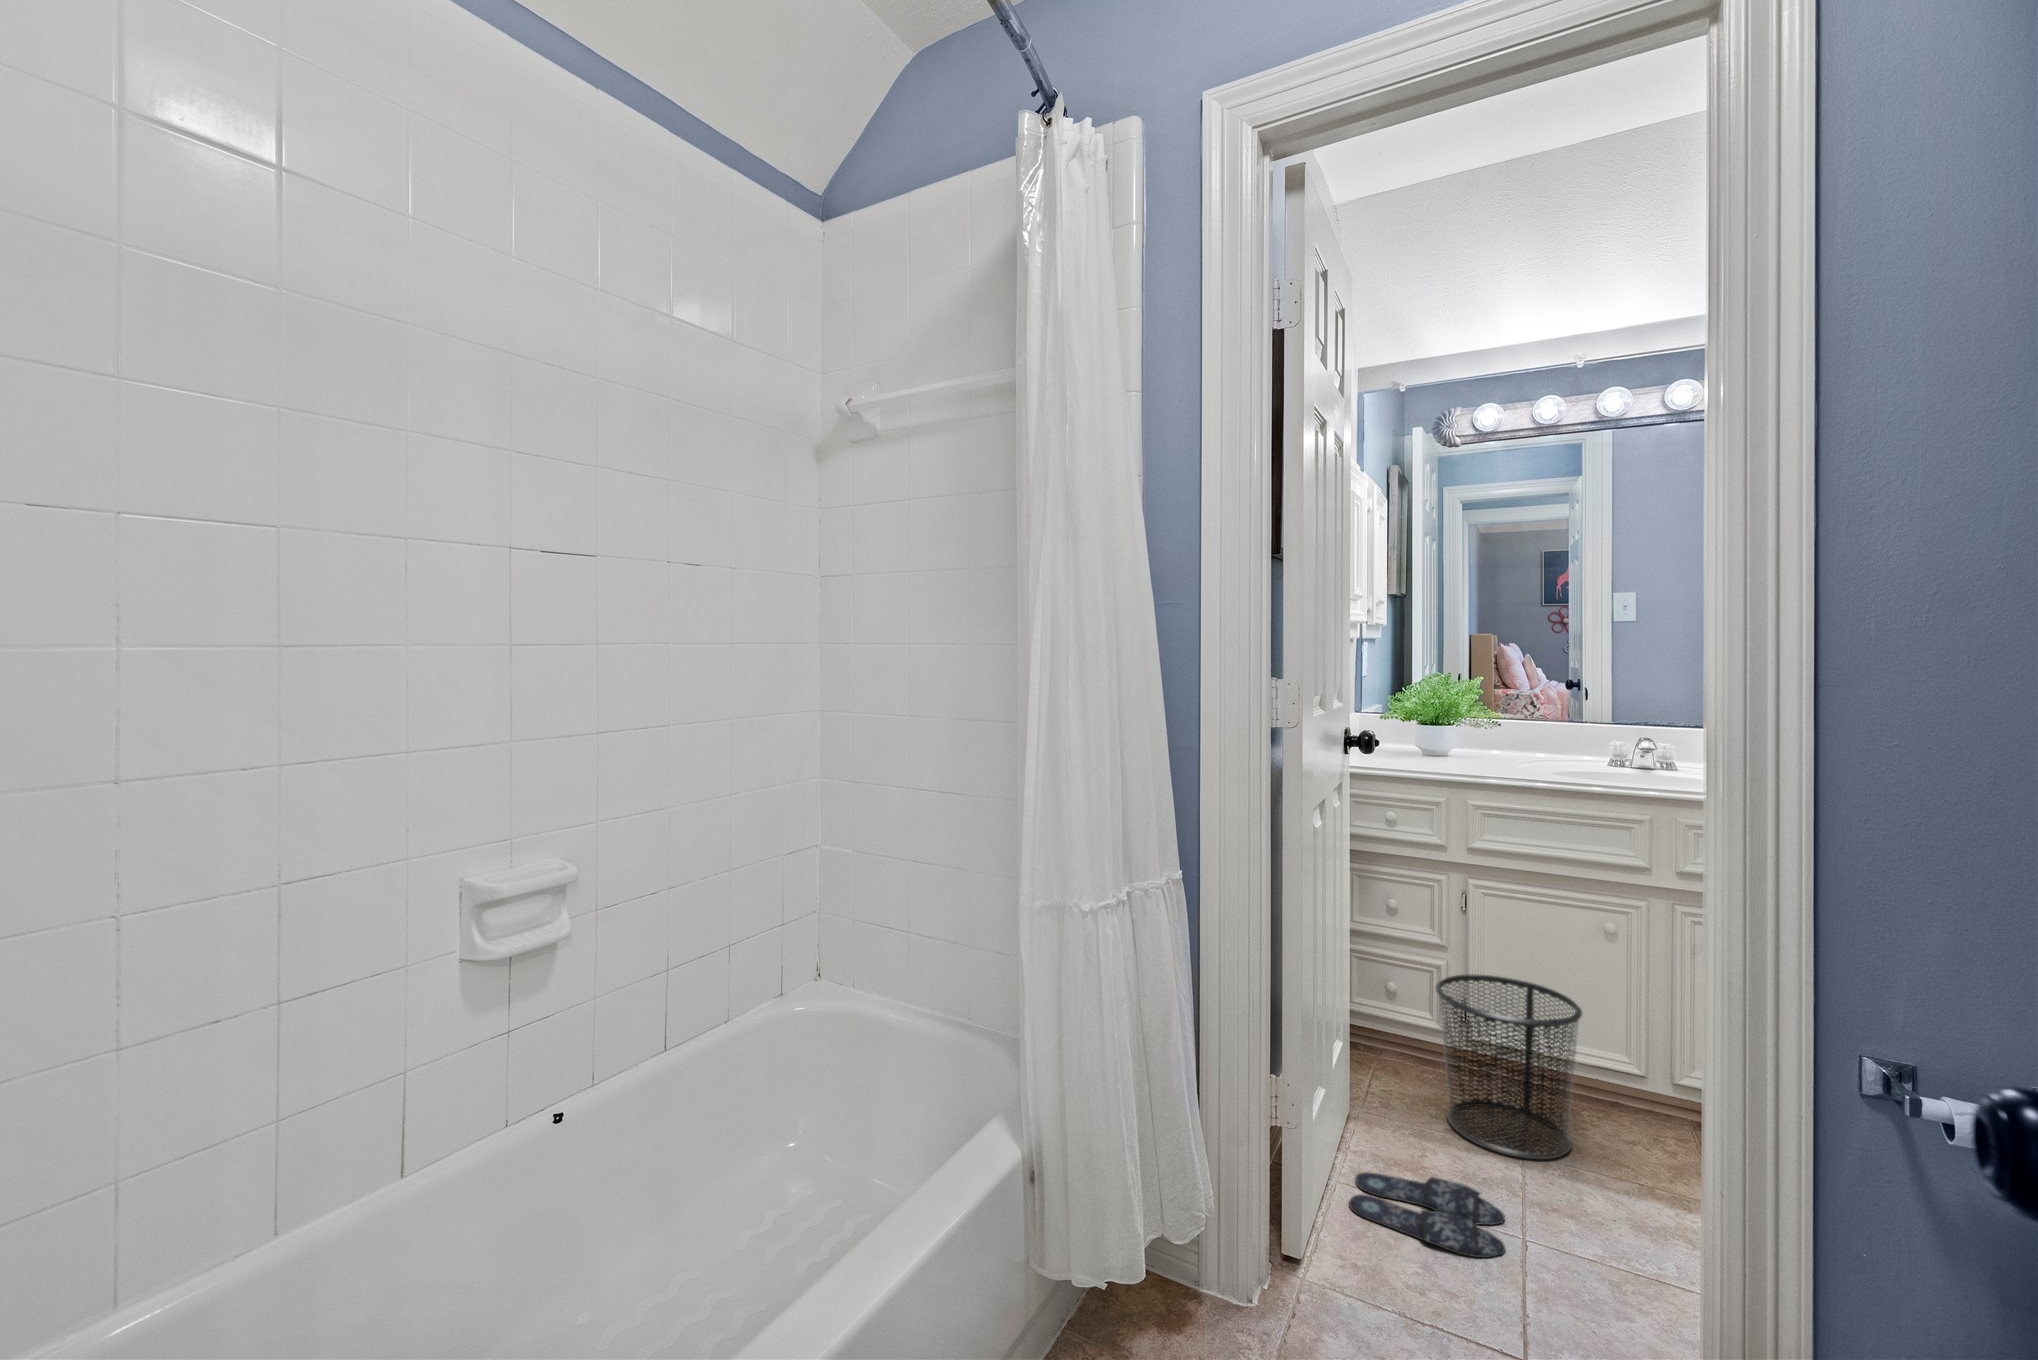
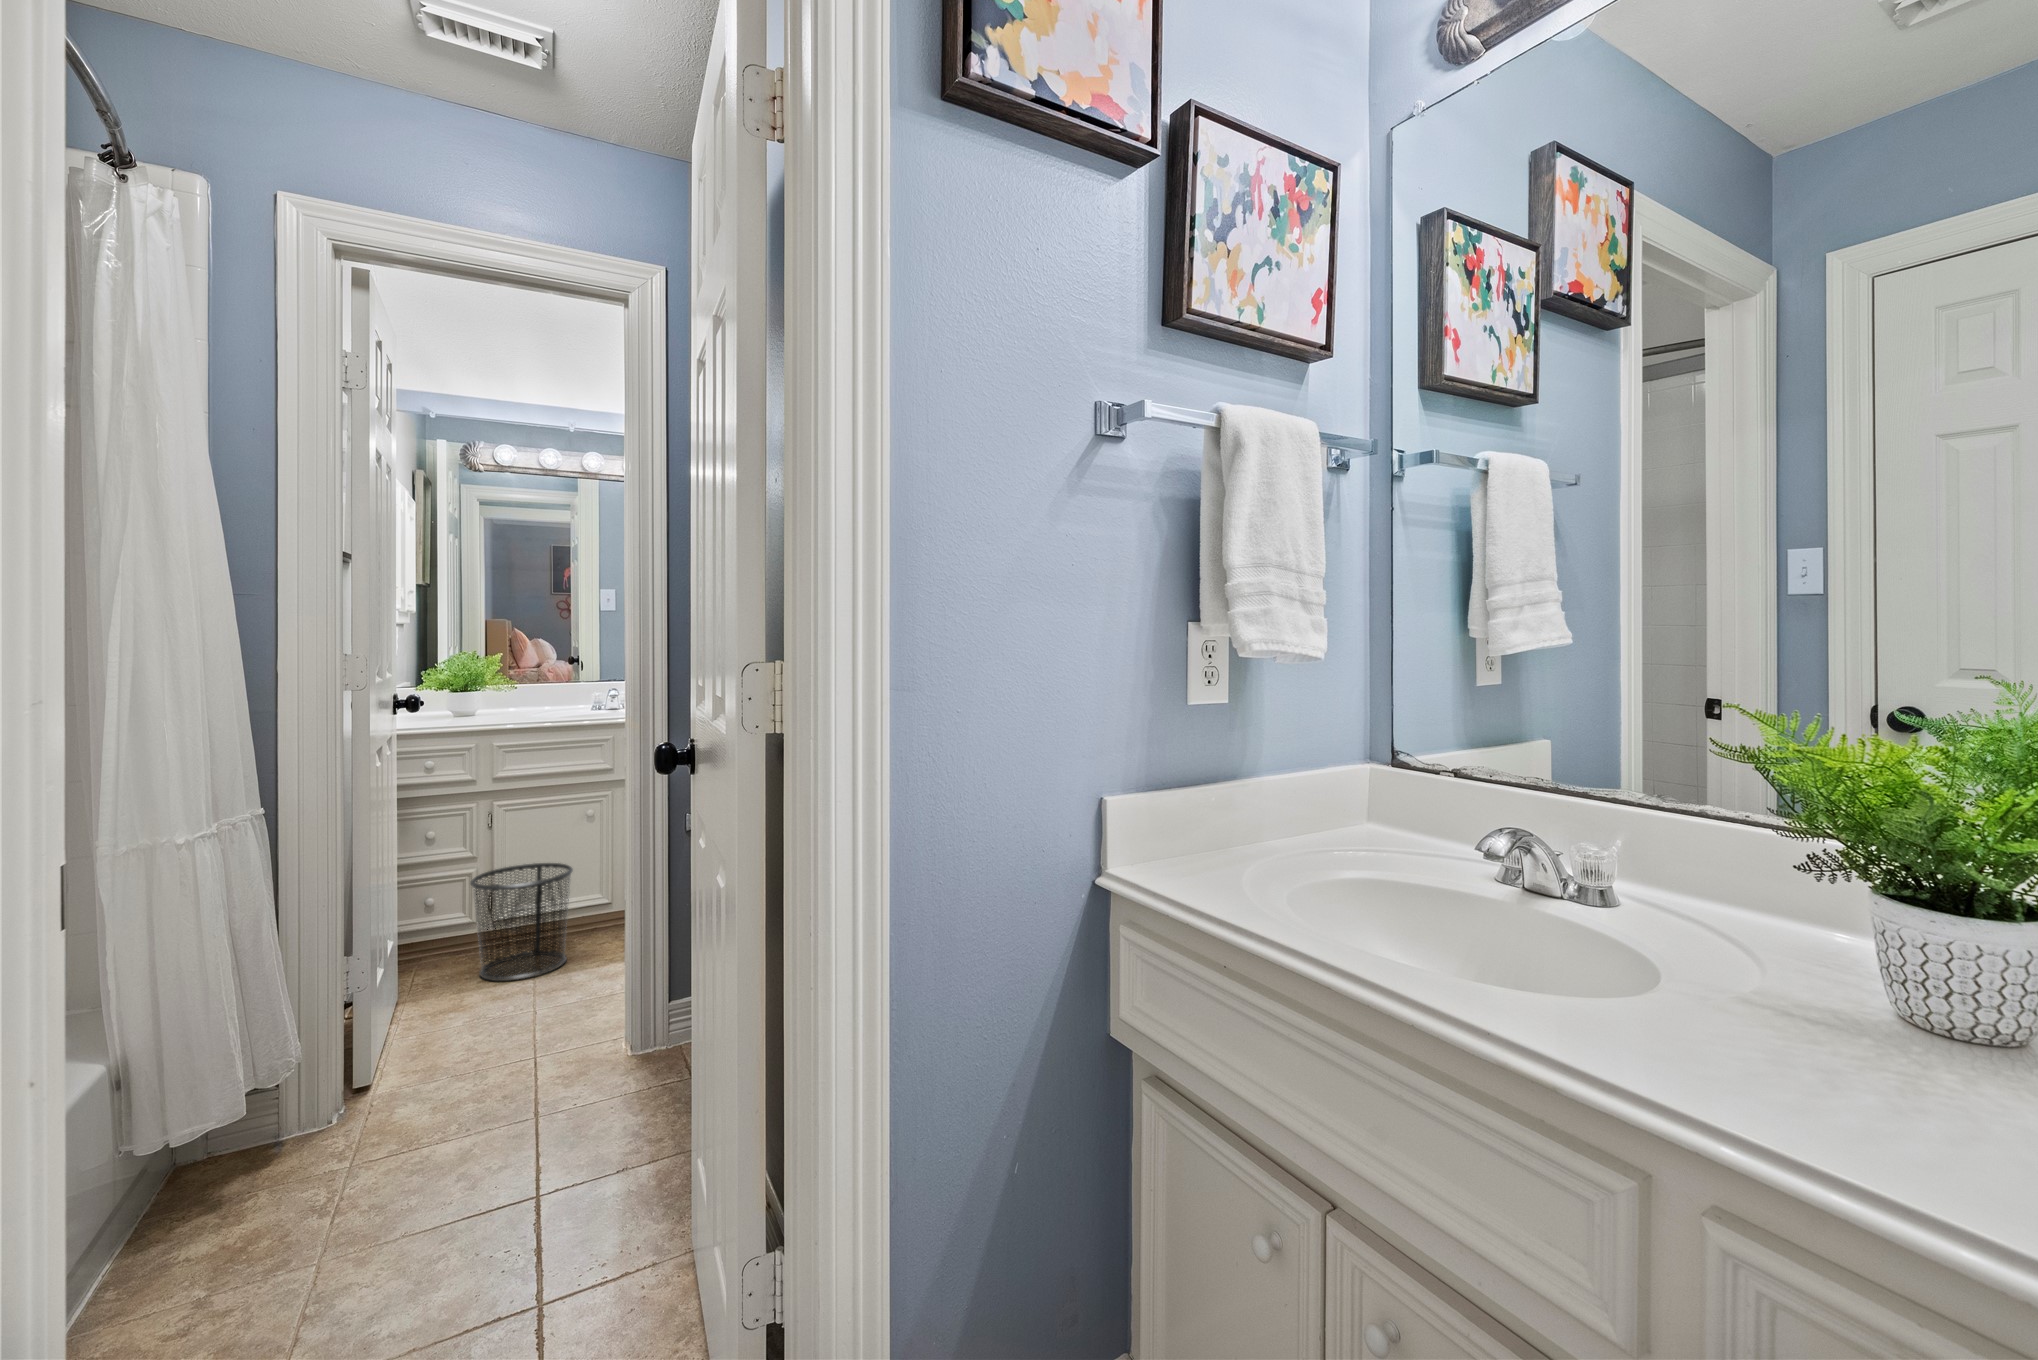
slippers: present [1349,1172,1505,1258] -> none [406,1001,523,1048]

